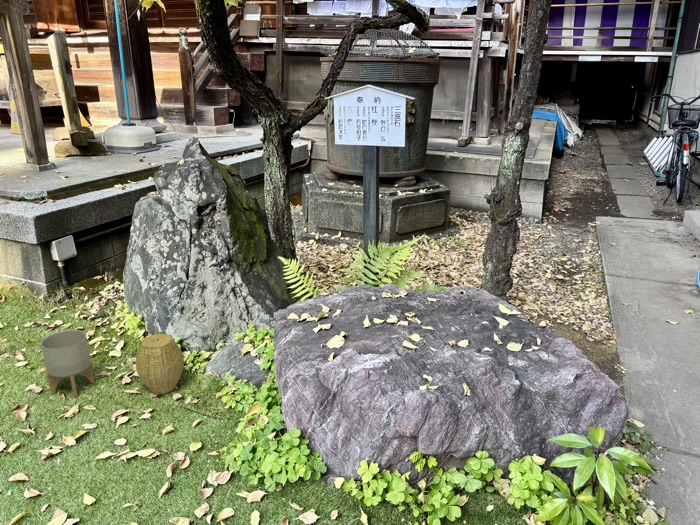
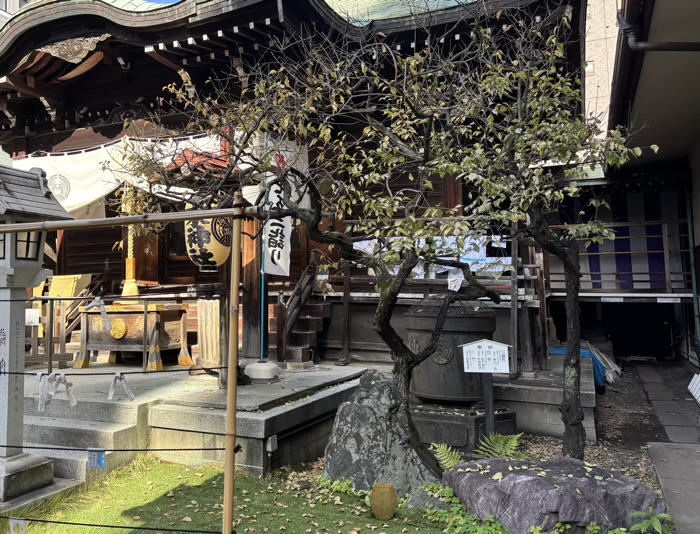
planter: present [41,330,95,398] -> none [317,481,341,522]

